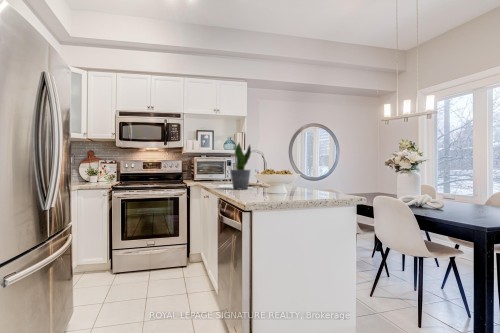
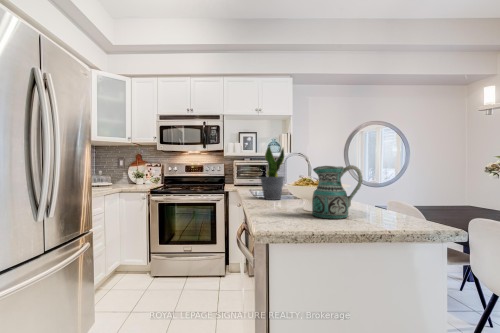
ceramic pitcher: none [284,157,321,198] -> present [312,165,362,219]

